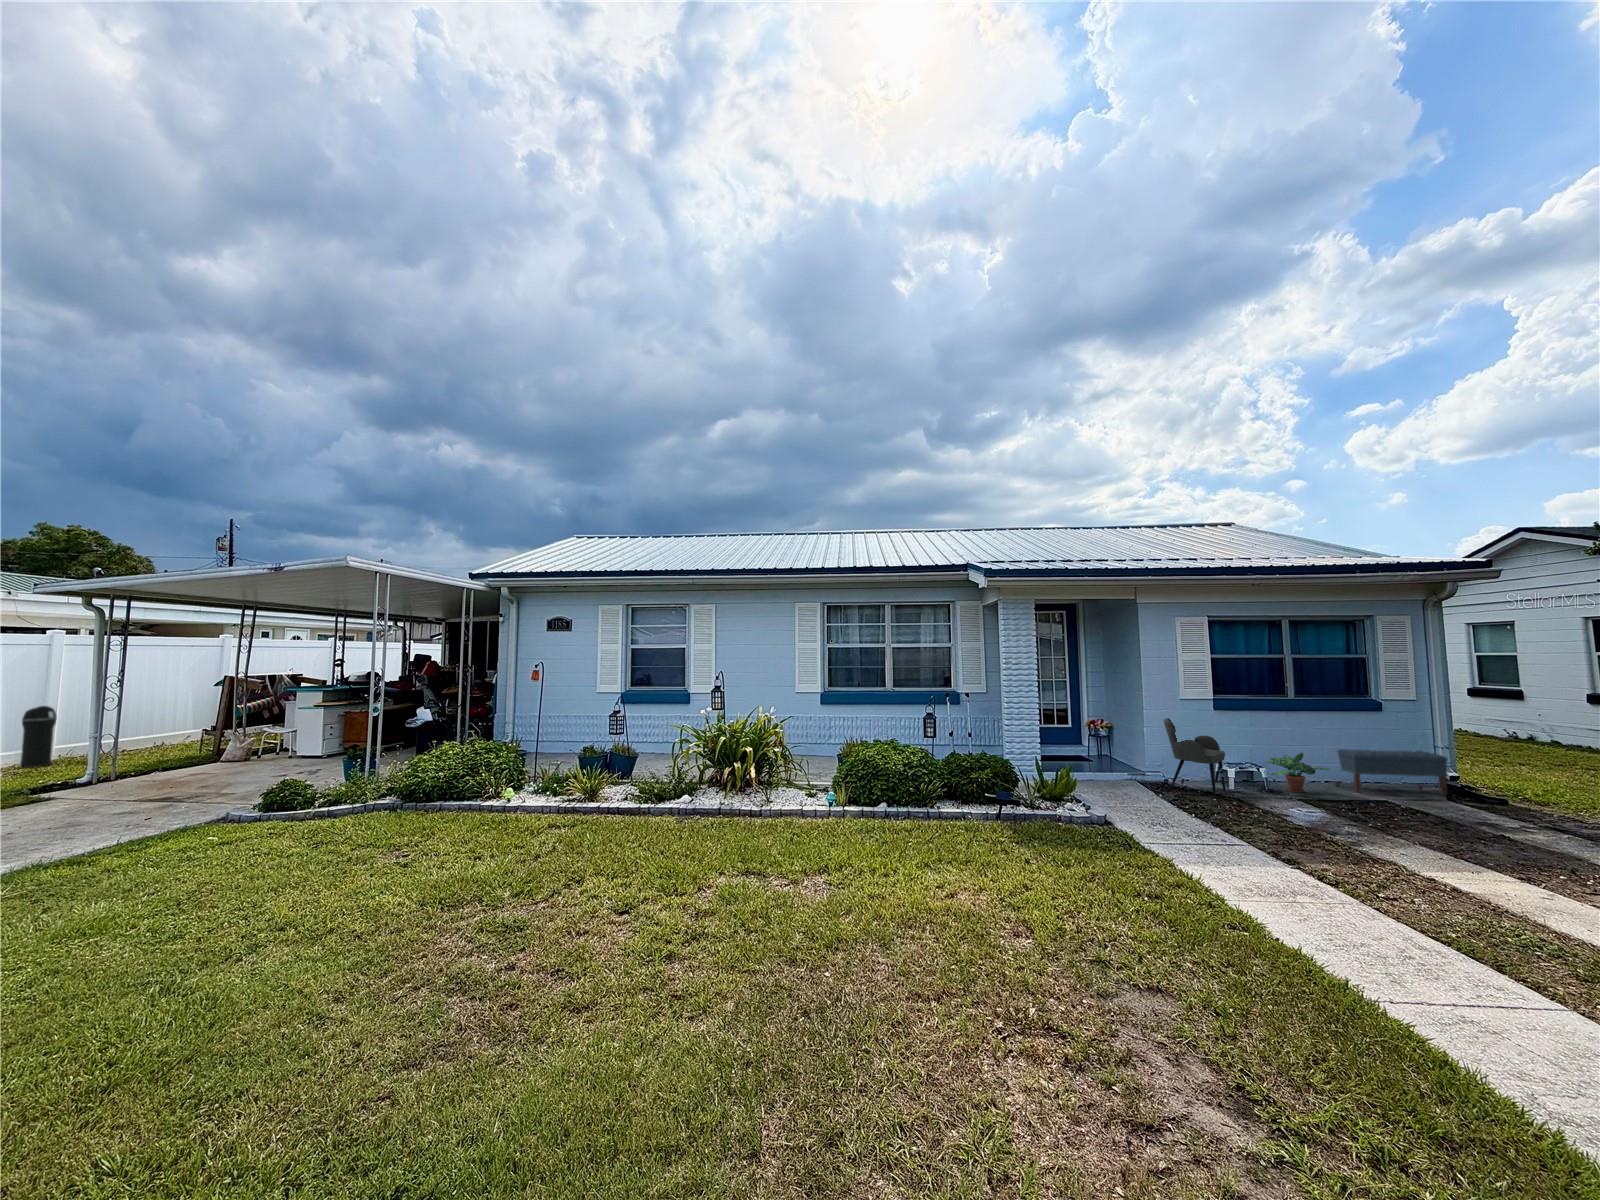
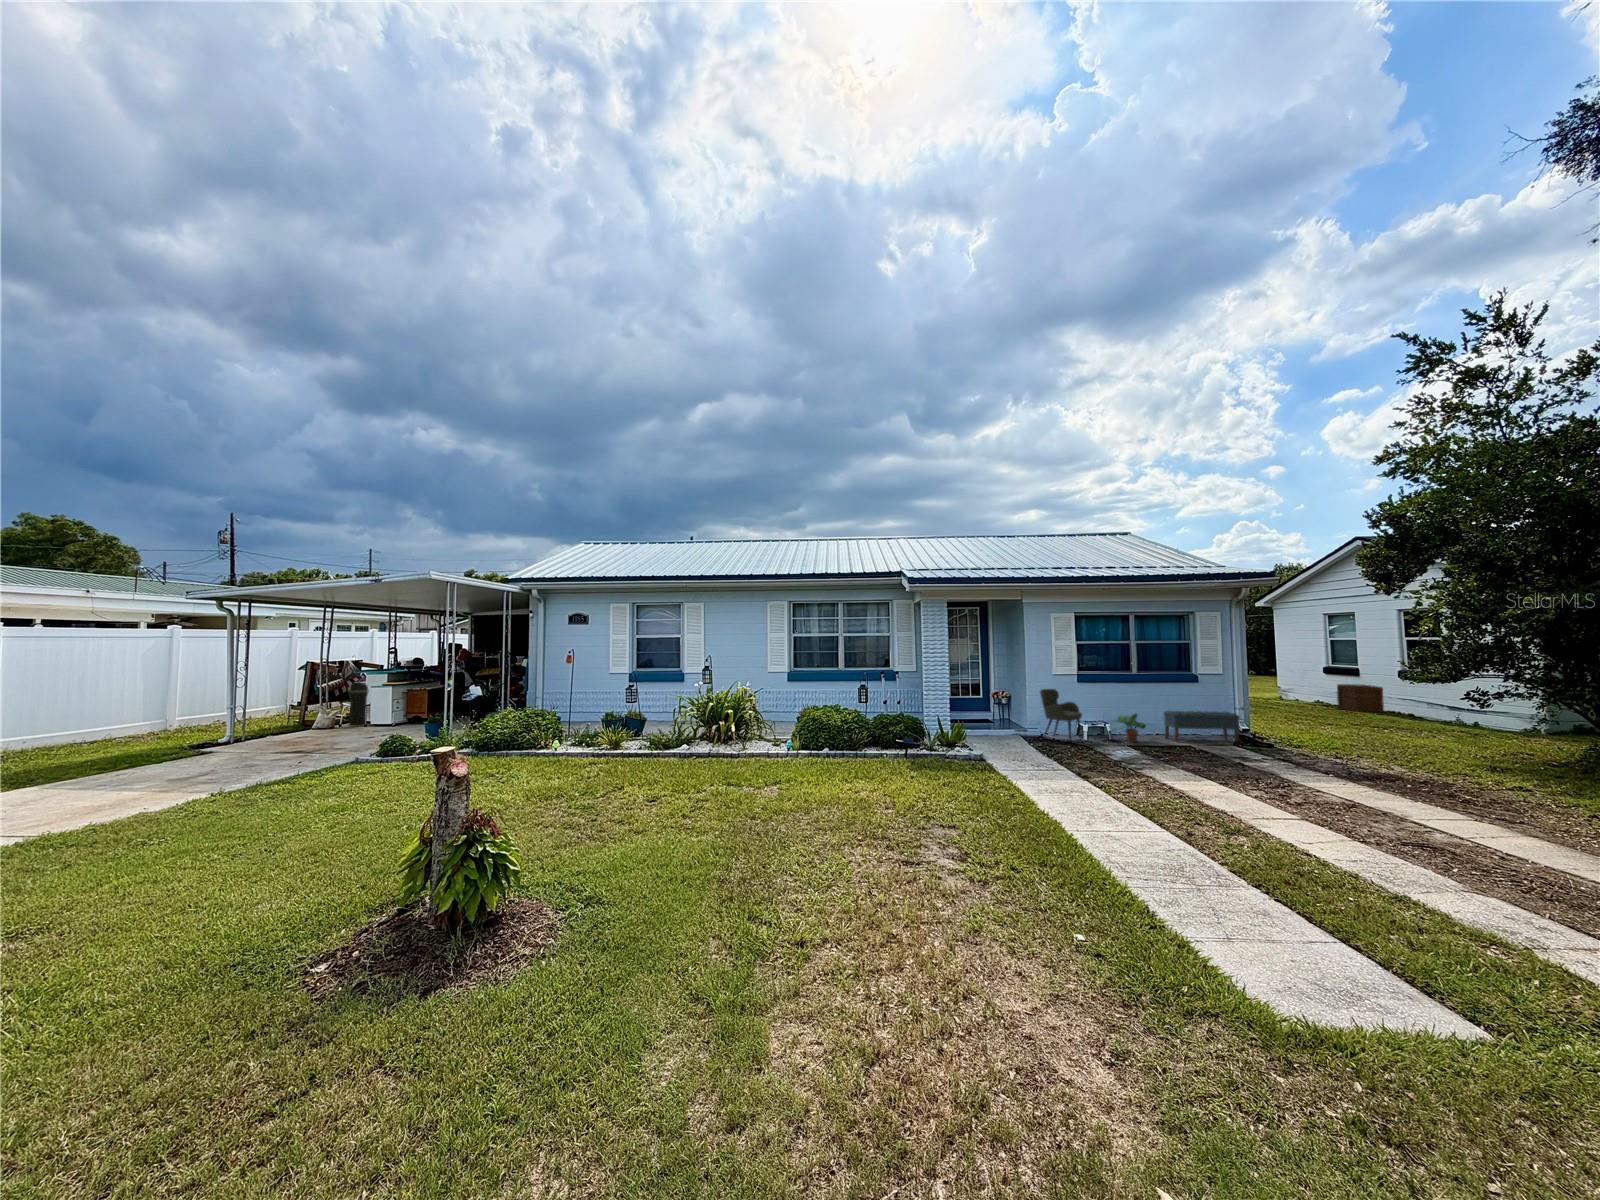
trash can: present [20,706,57,768] -> present [348,682,368,726]
wooden crate: none [1497,711,1566,747] -> present [1337,684,1384,712]

